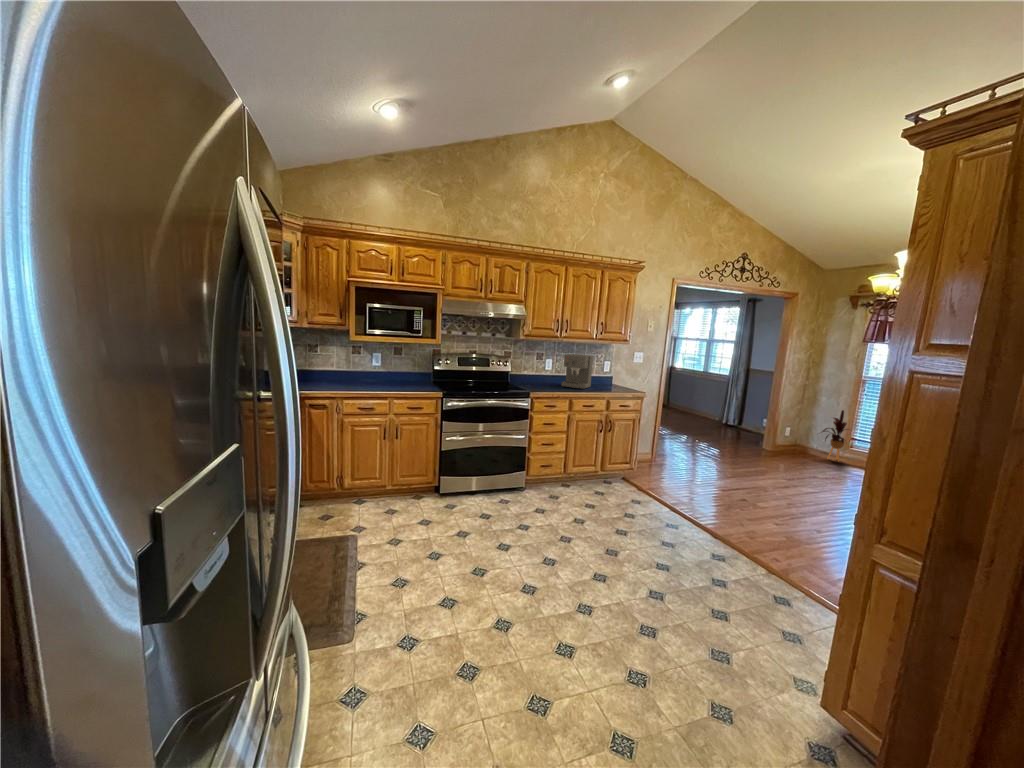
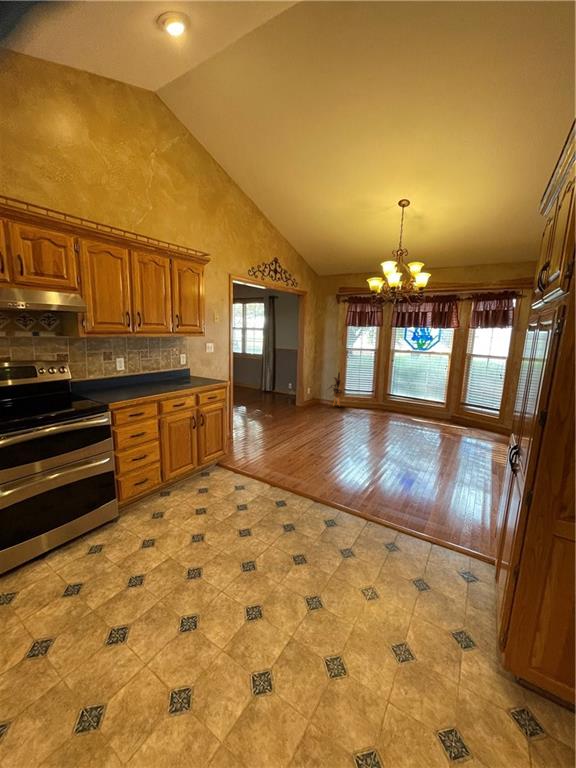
coffee maker: present [562,354,593,389] -> none [140,351,173,388]

